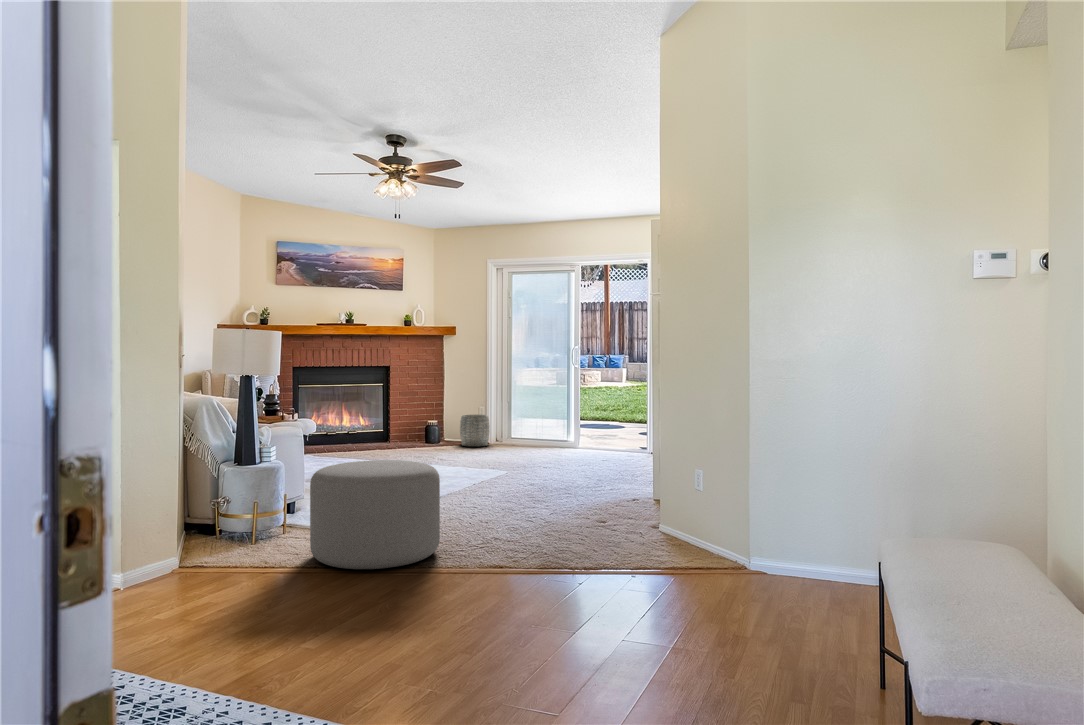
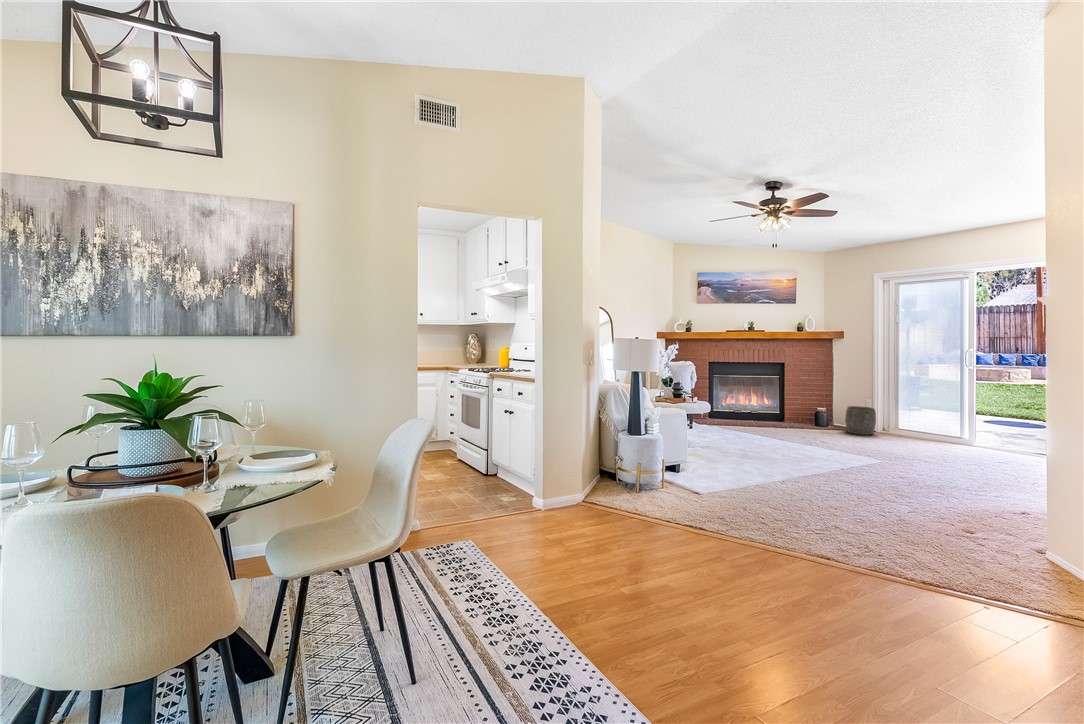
ottoman: present [310,460,440,569] -> none [667,446,777,540]

